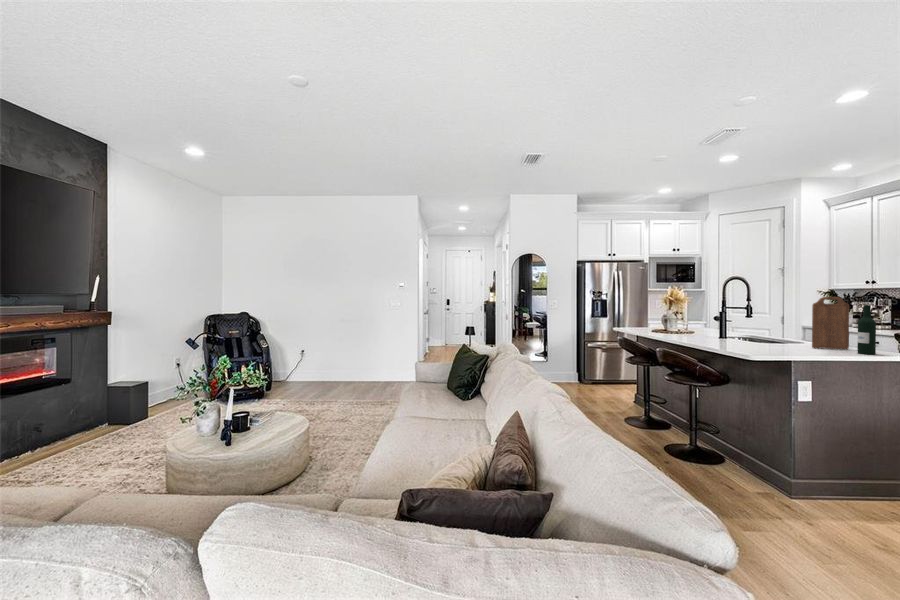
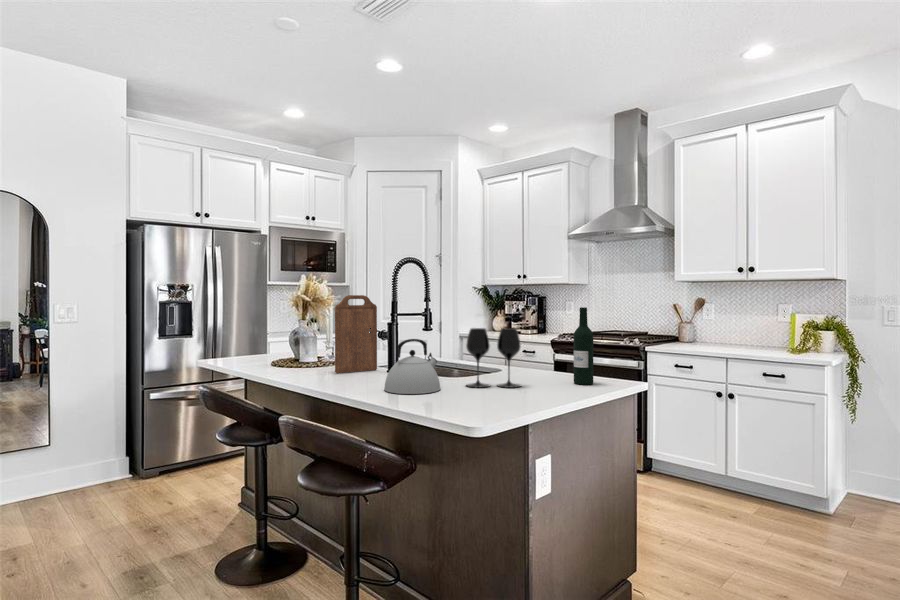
cutting board: present [812,297,849,349] -> present [335,295,377,373]
wine glass: none [768,315,810,350] -> present [466,328,521,388]
kettle: none [712,319,748,347] -> present [384,339,440,394]

